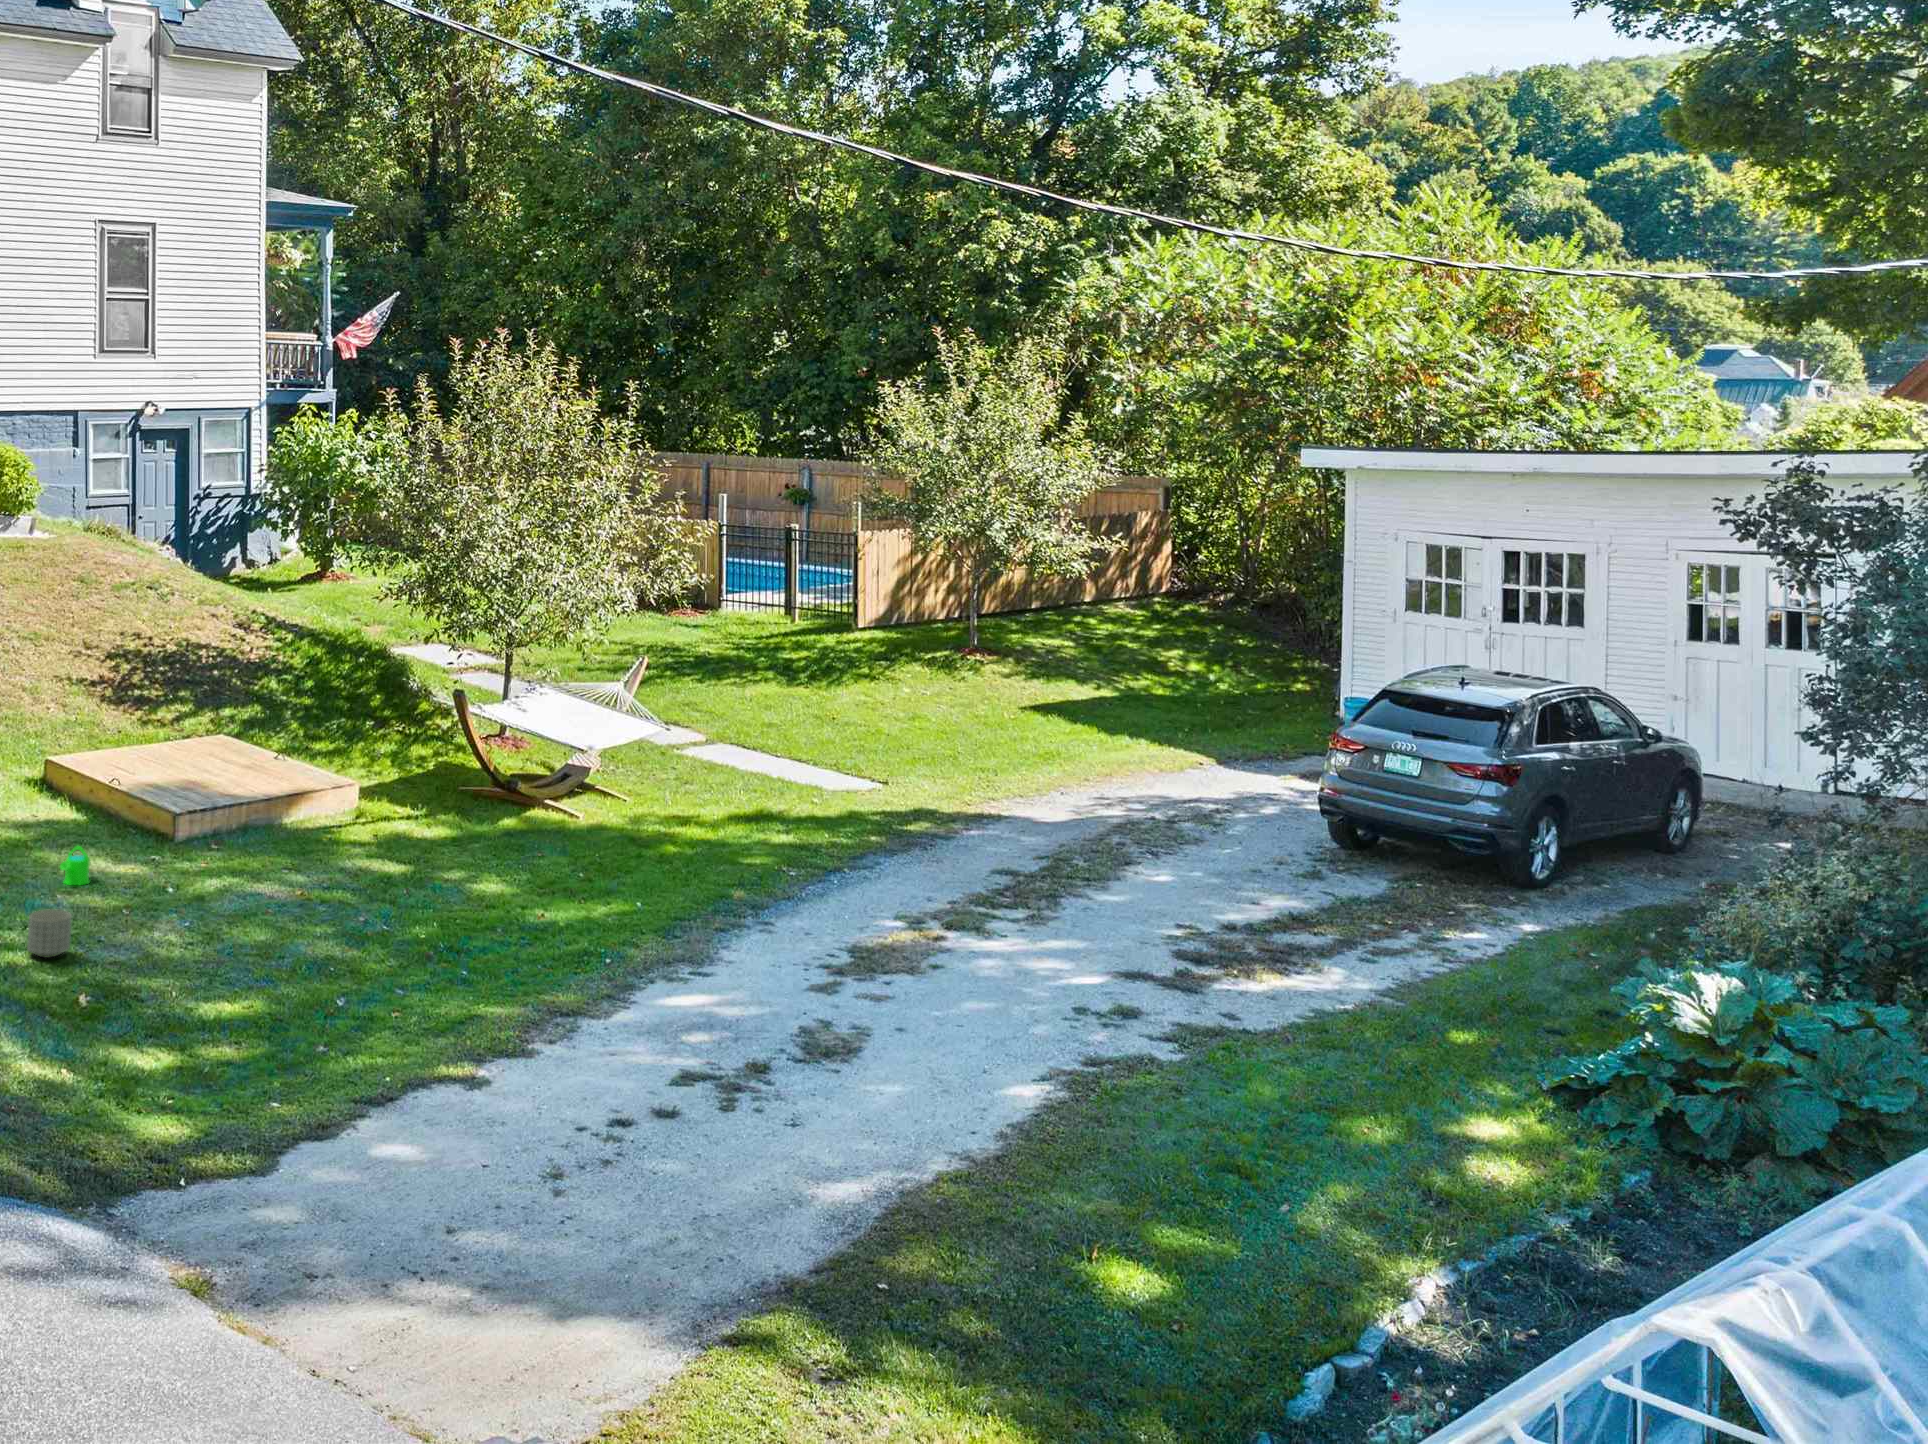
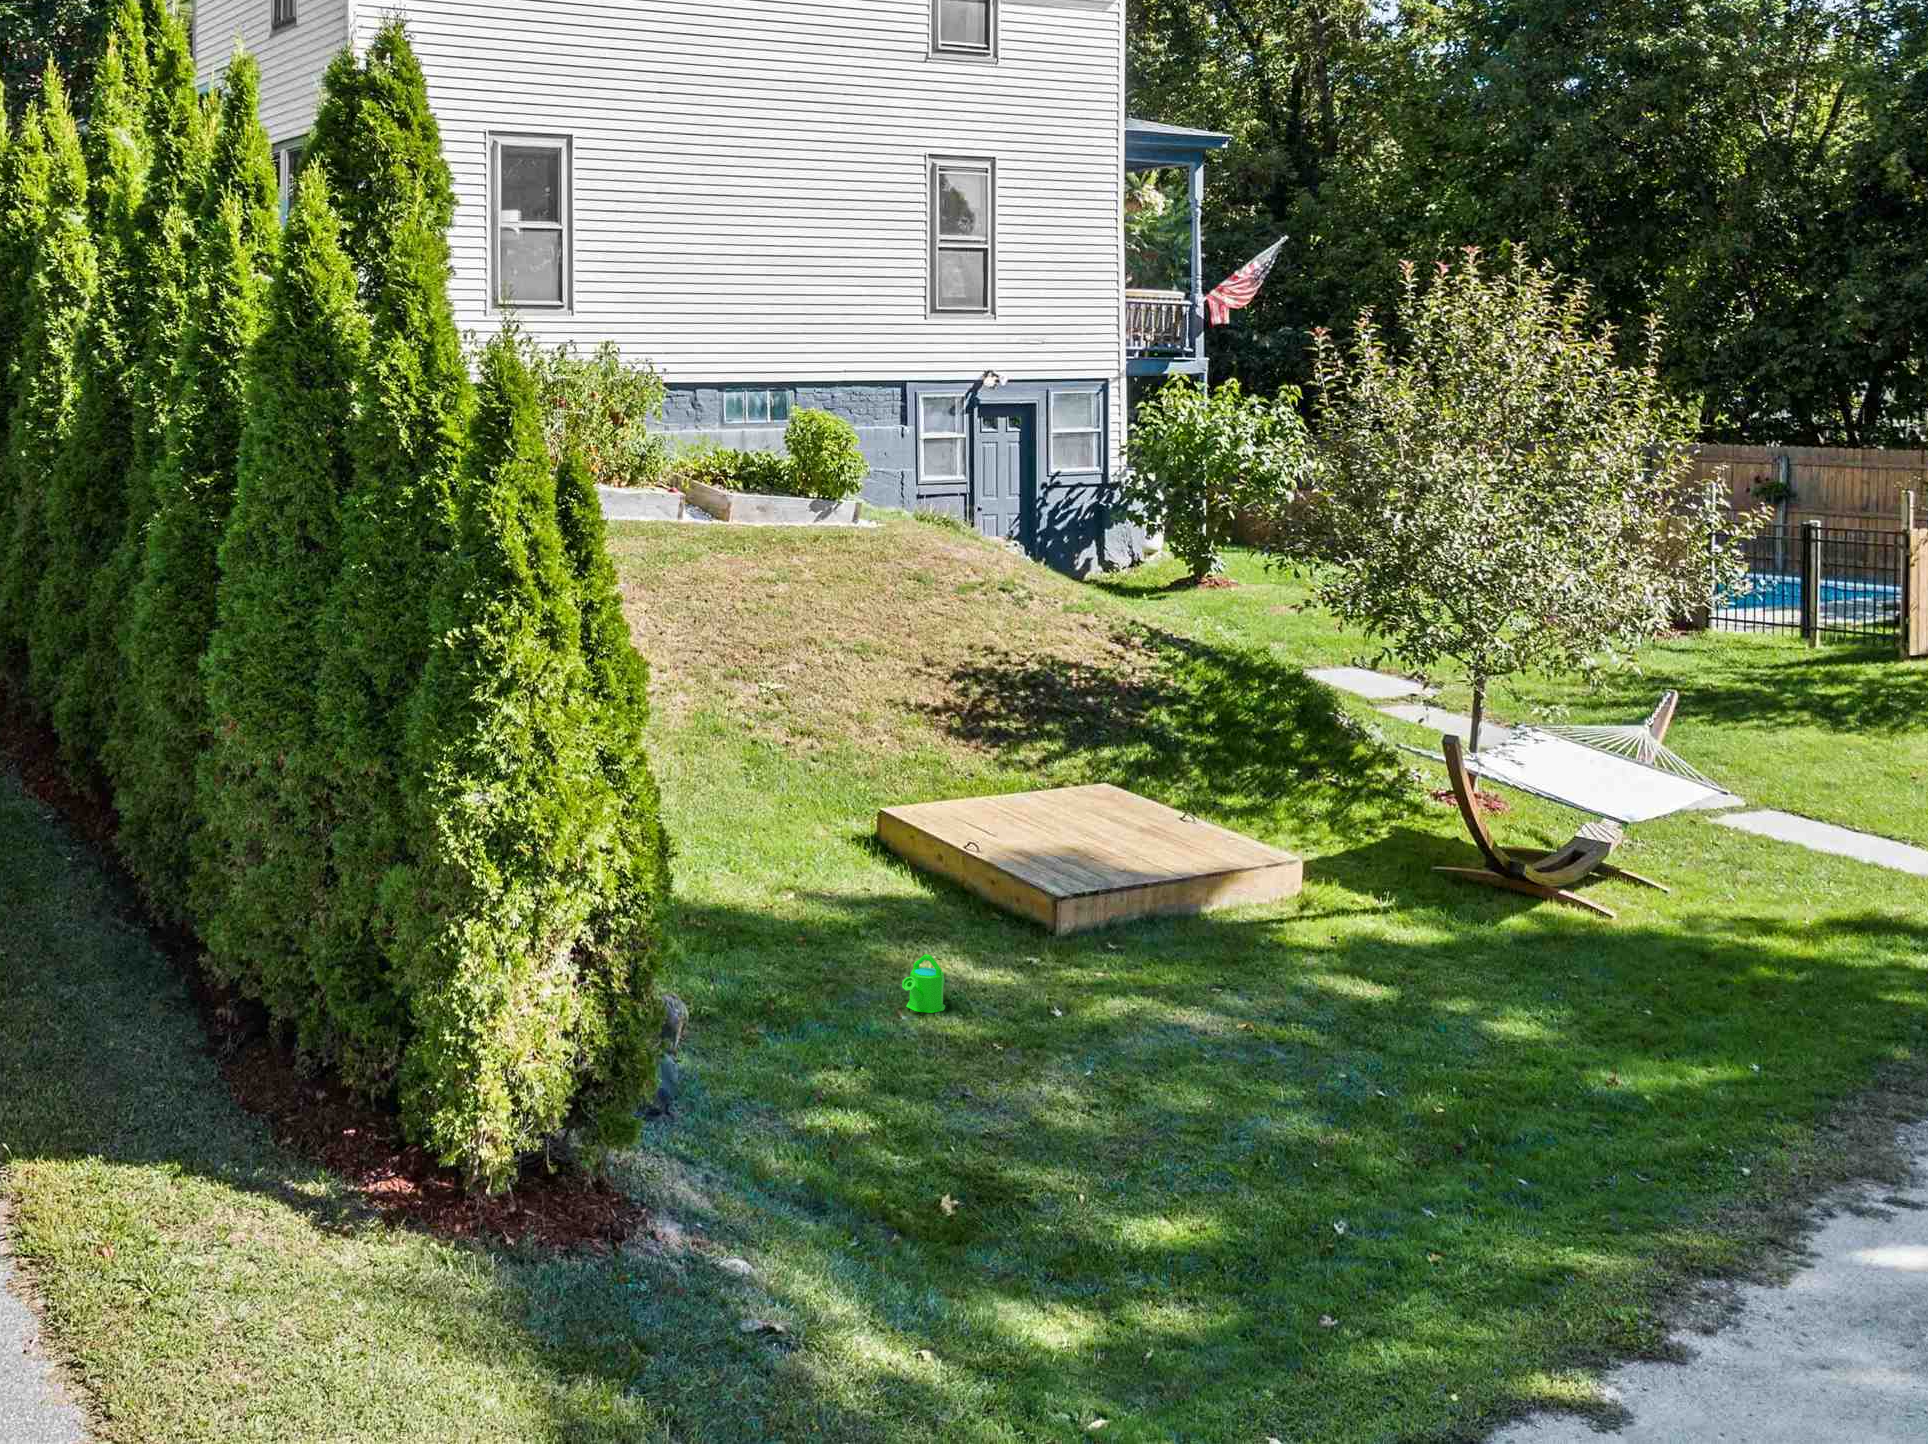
planter: present [27,909,71,958] -> none [860,1066,924,1143]

